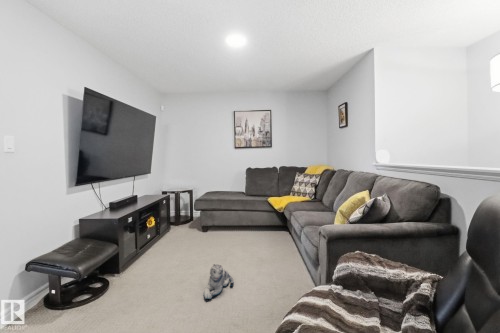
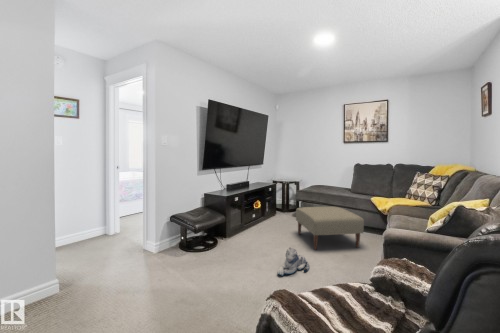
ottoman: none [202,212,269,260] -> present [296,207,364,250]

